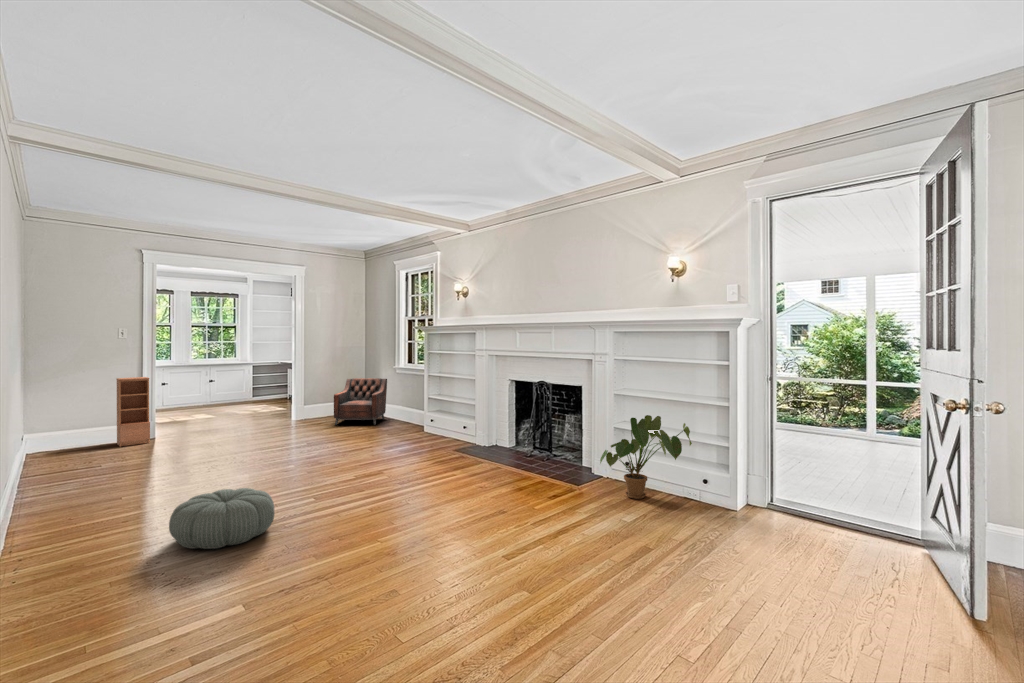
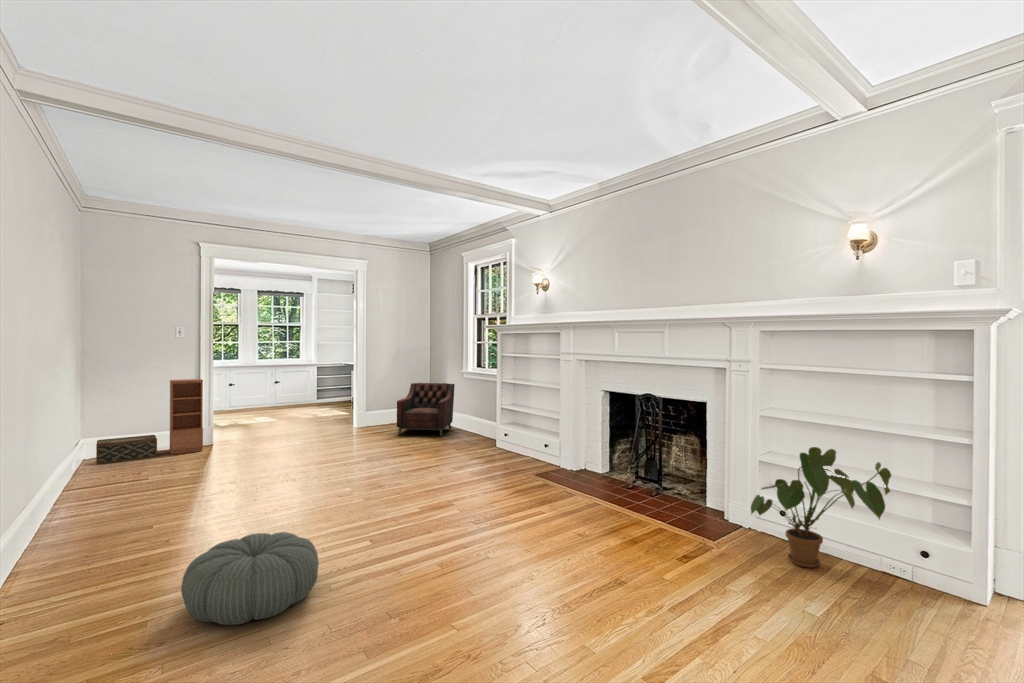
woven basket: none [46,429,106,456] -> present [96,435,157,464]

